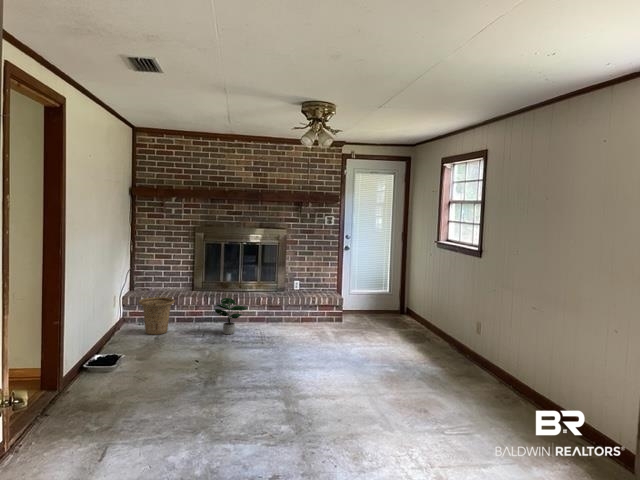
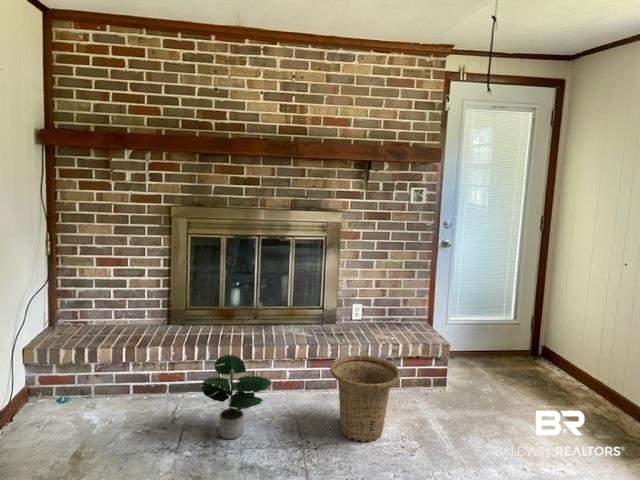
basket: present [139,297,175,335] -> present [330,355,400,442]

